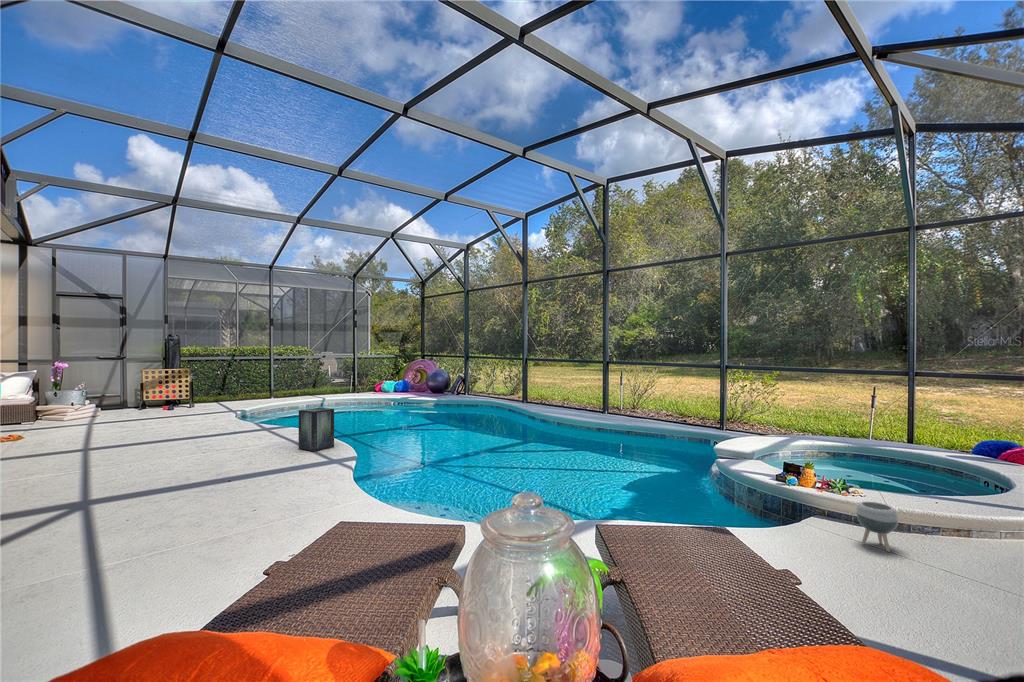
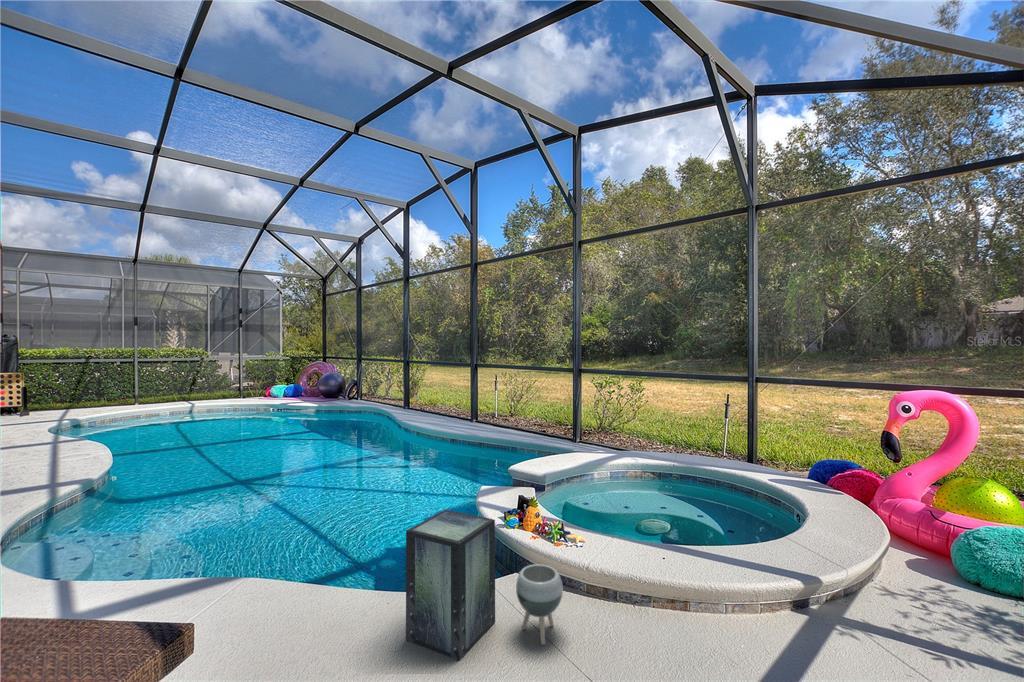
storage box: present [298,408,334,452] -> present [406,510,495,661]

